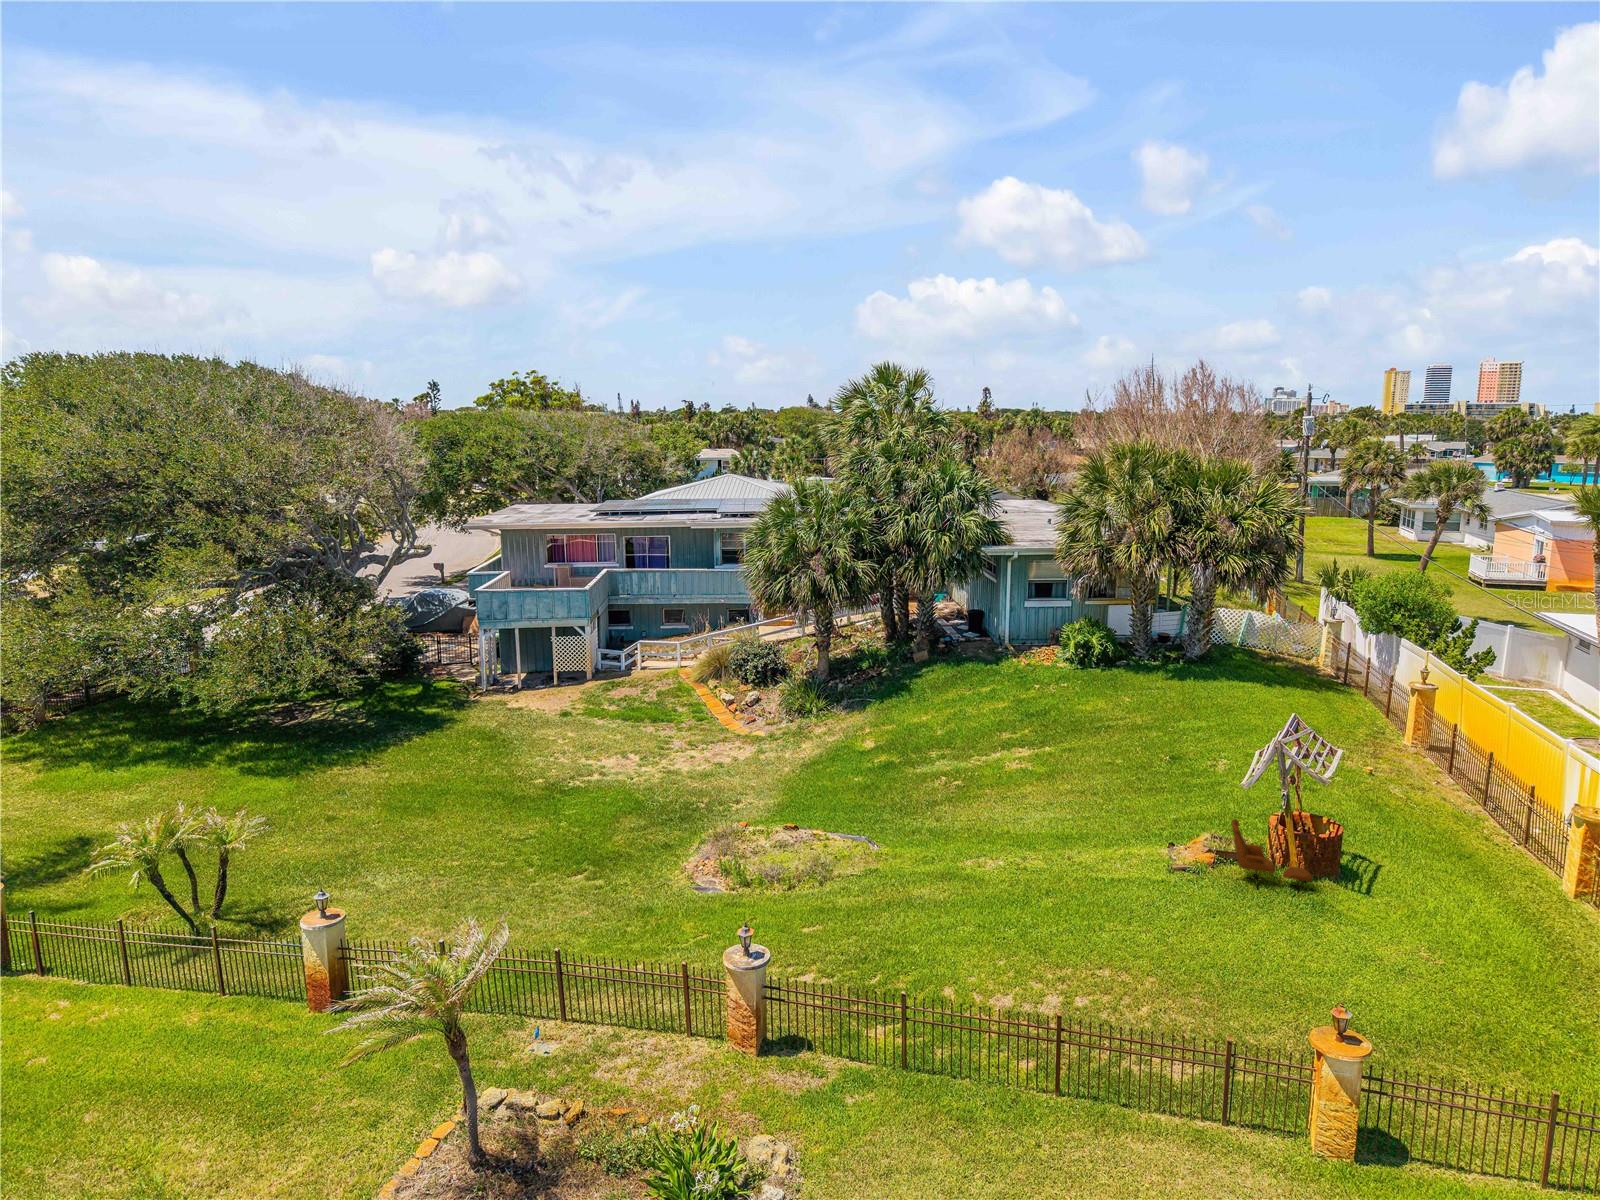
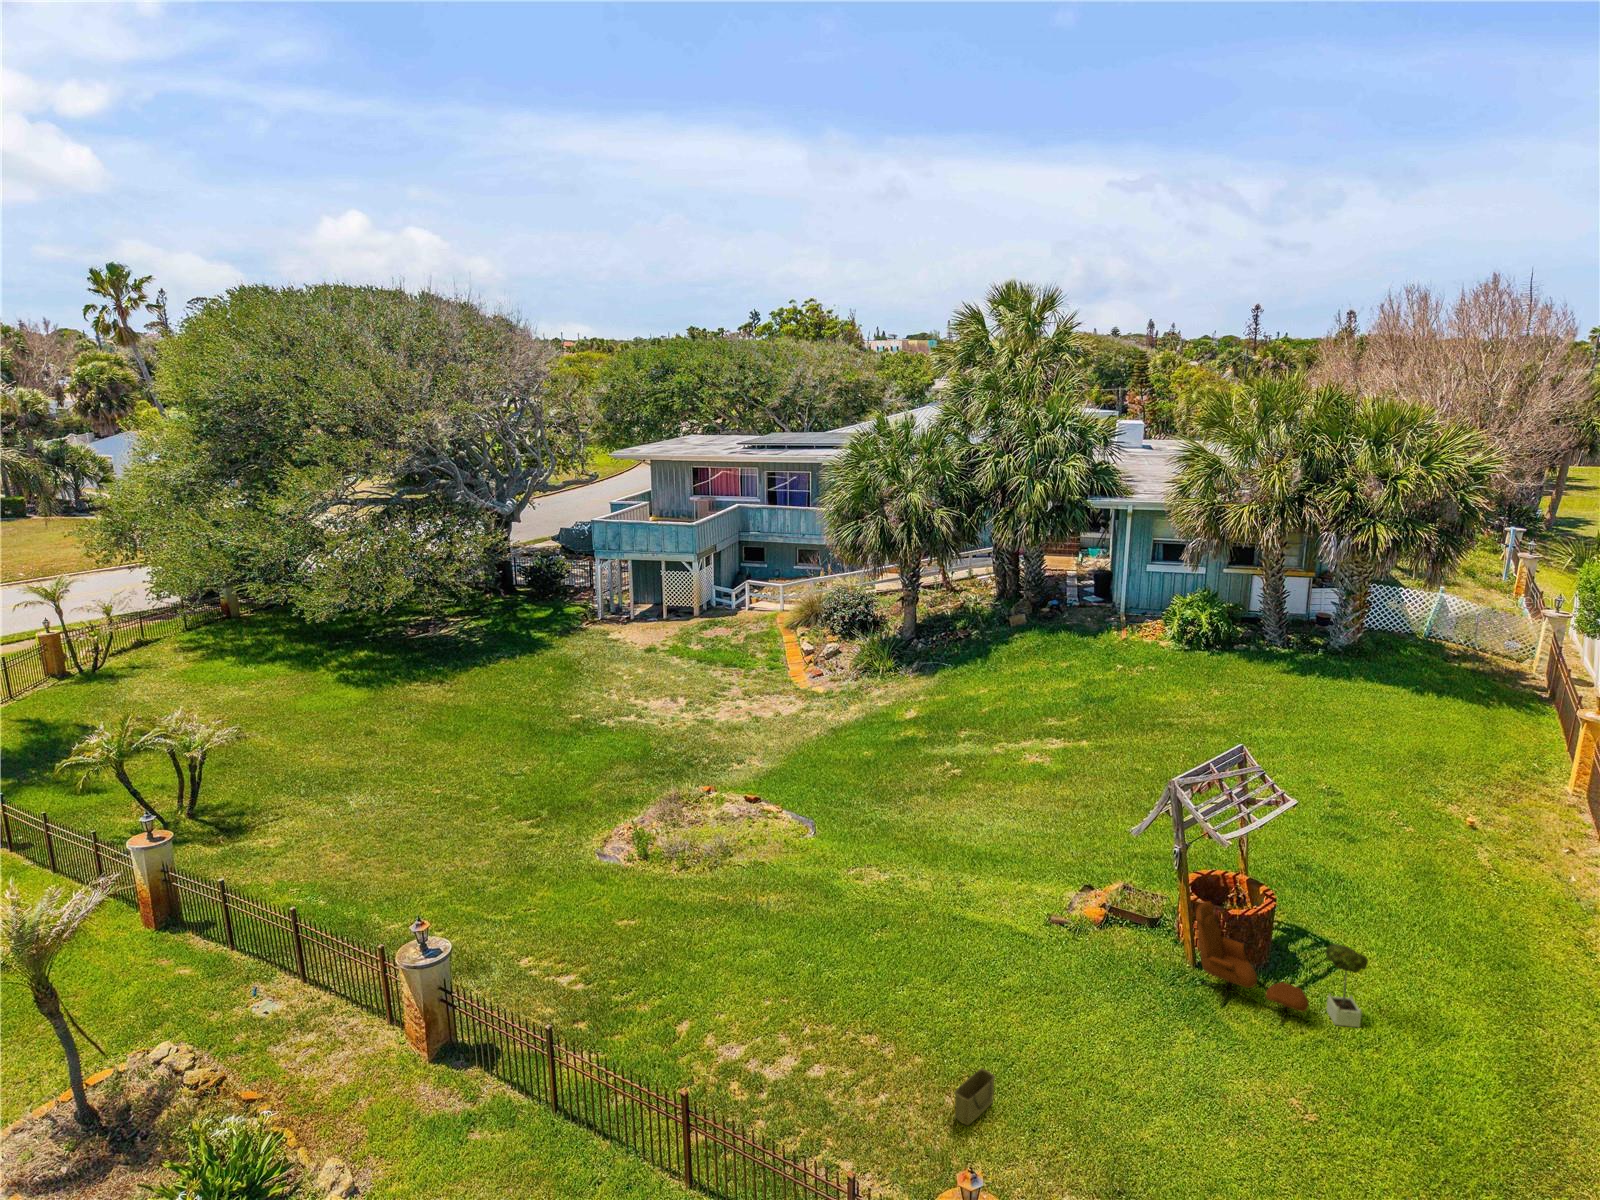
potted tree: none [1317,832,1346,888] -> present [1326,944,1368,1027]
basket: none [1138,941,1158,978] -> present [954,1069,995,1125]

